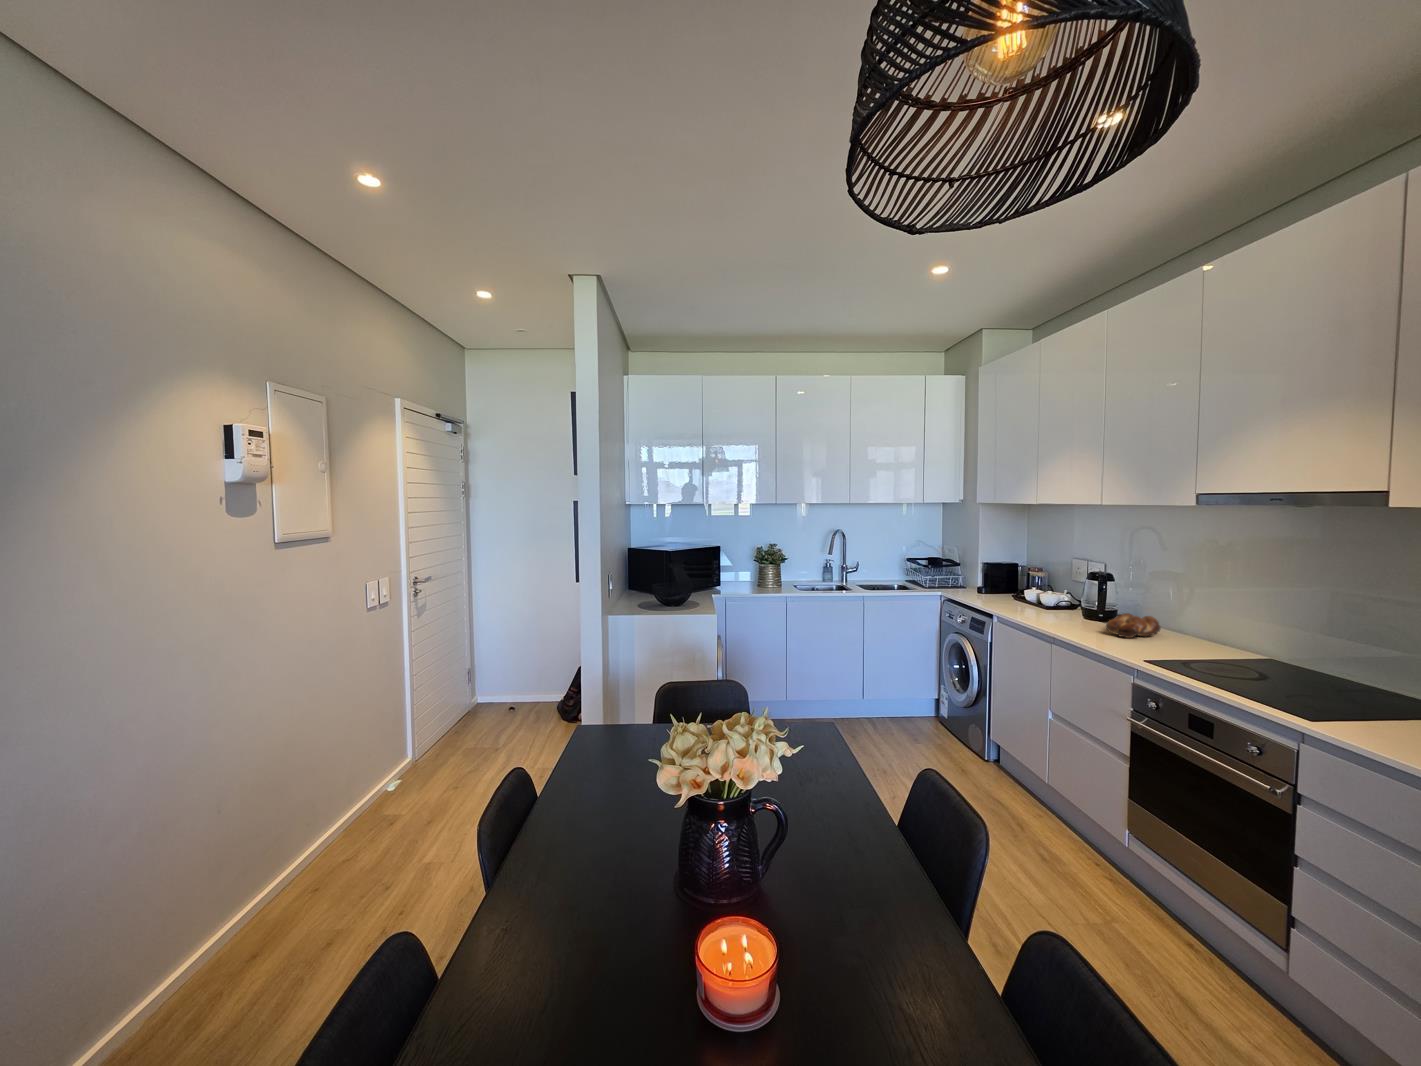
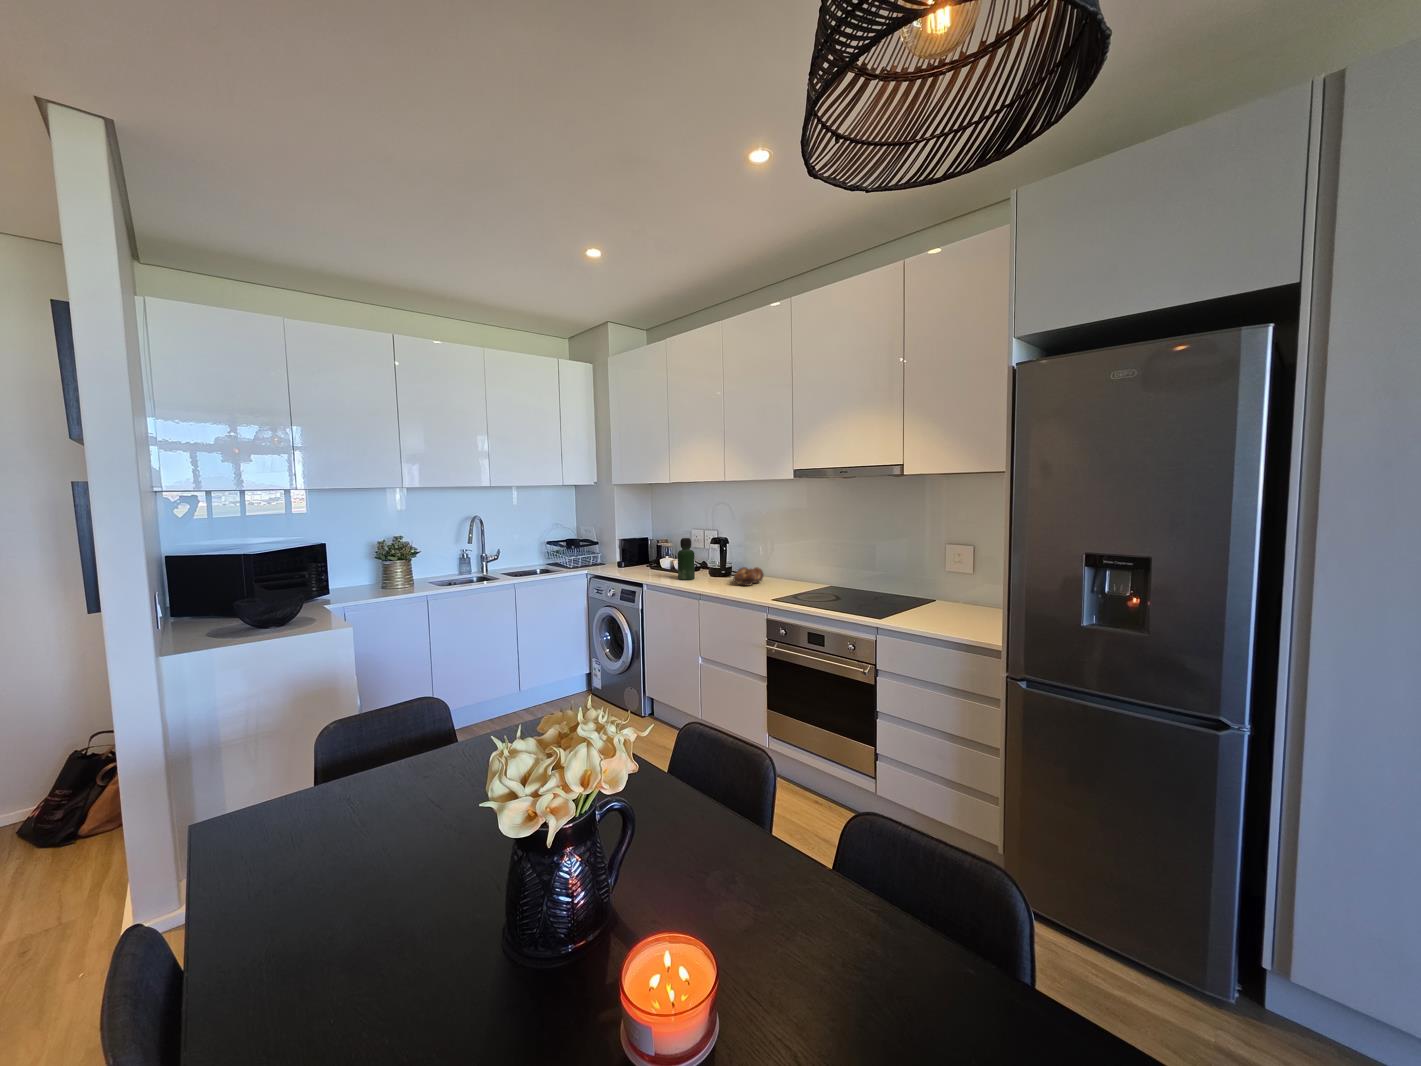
bottle: none [1035,569,1060,618] -> present [678,538,695,580]

